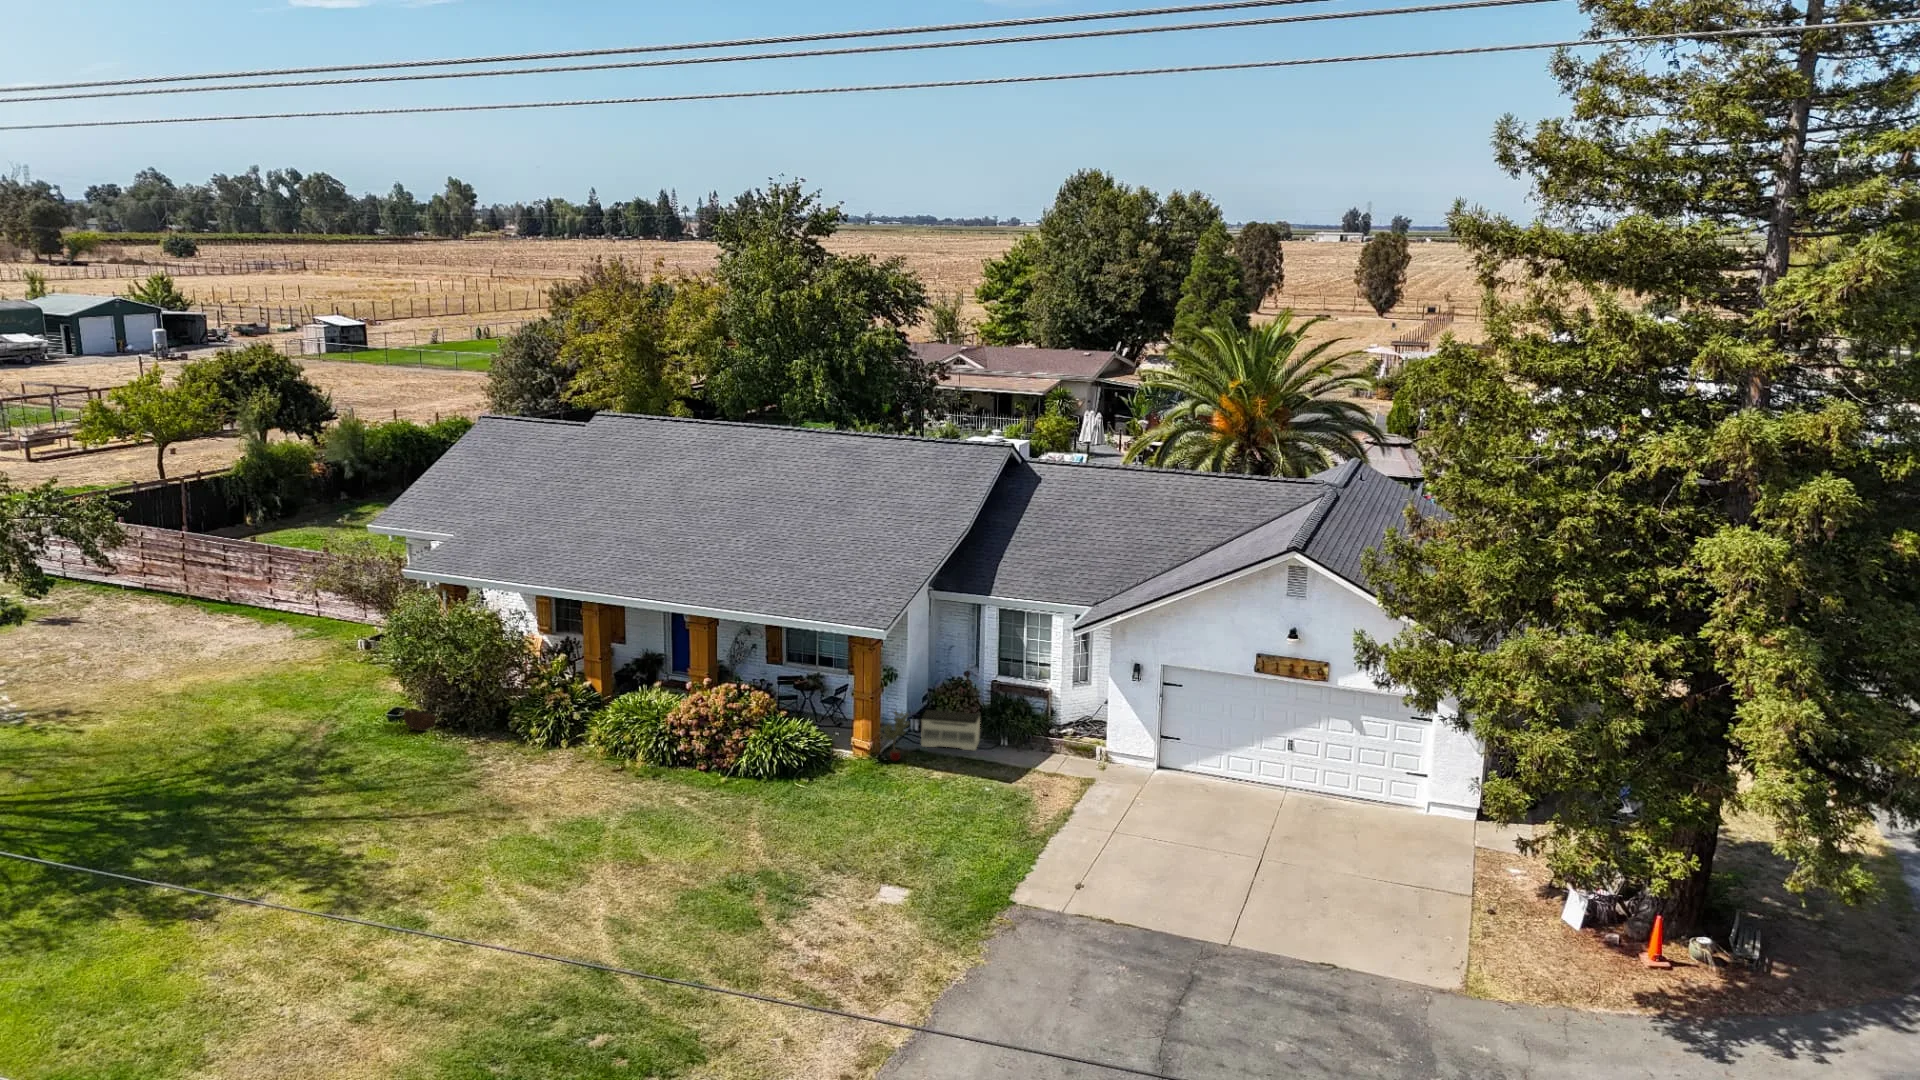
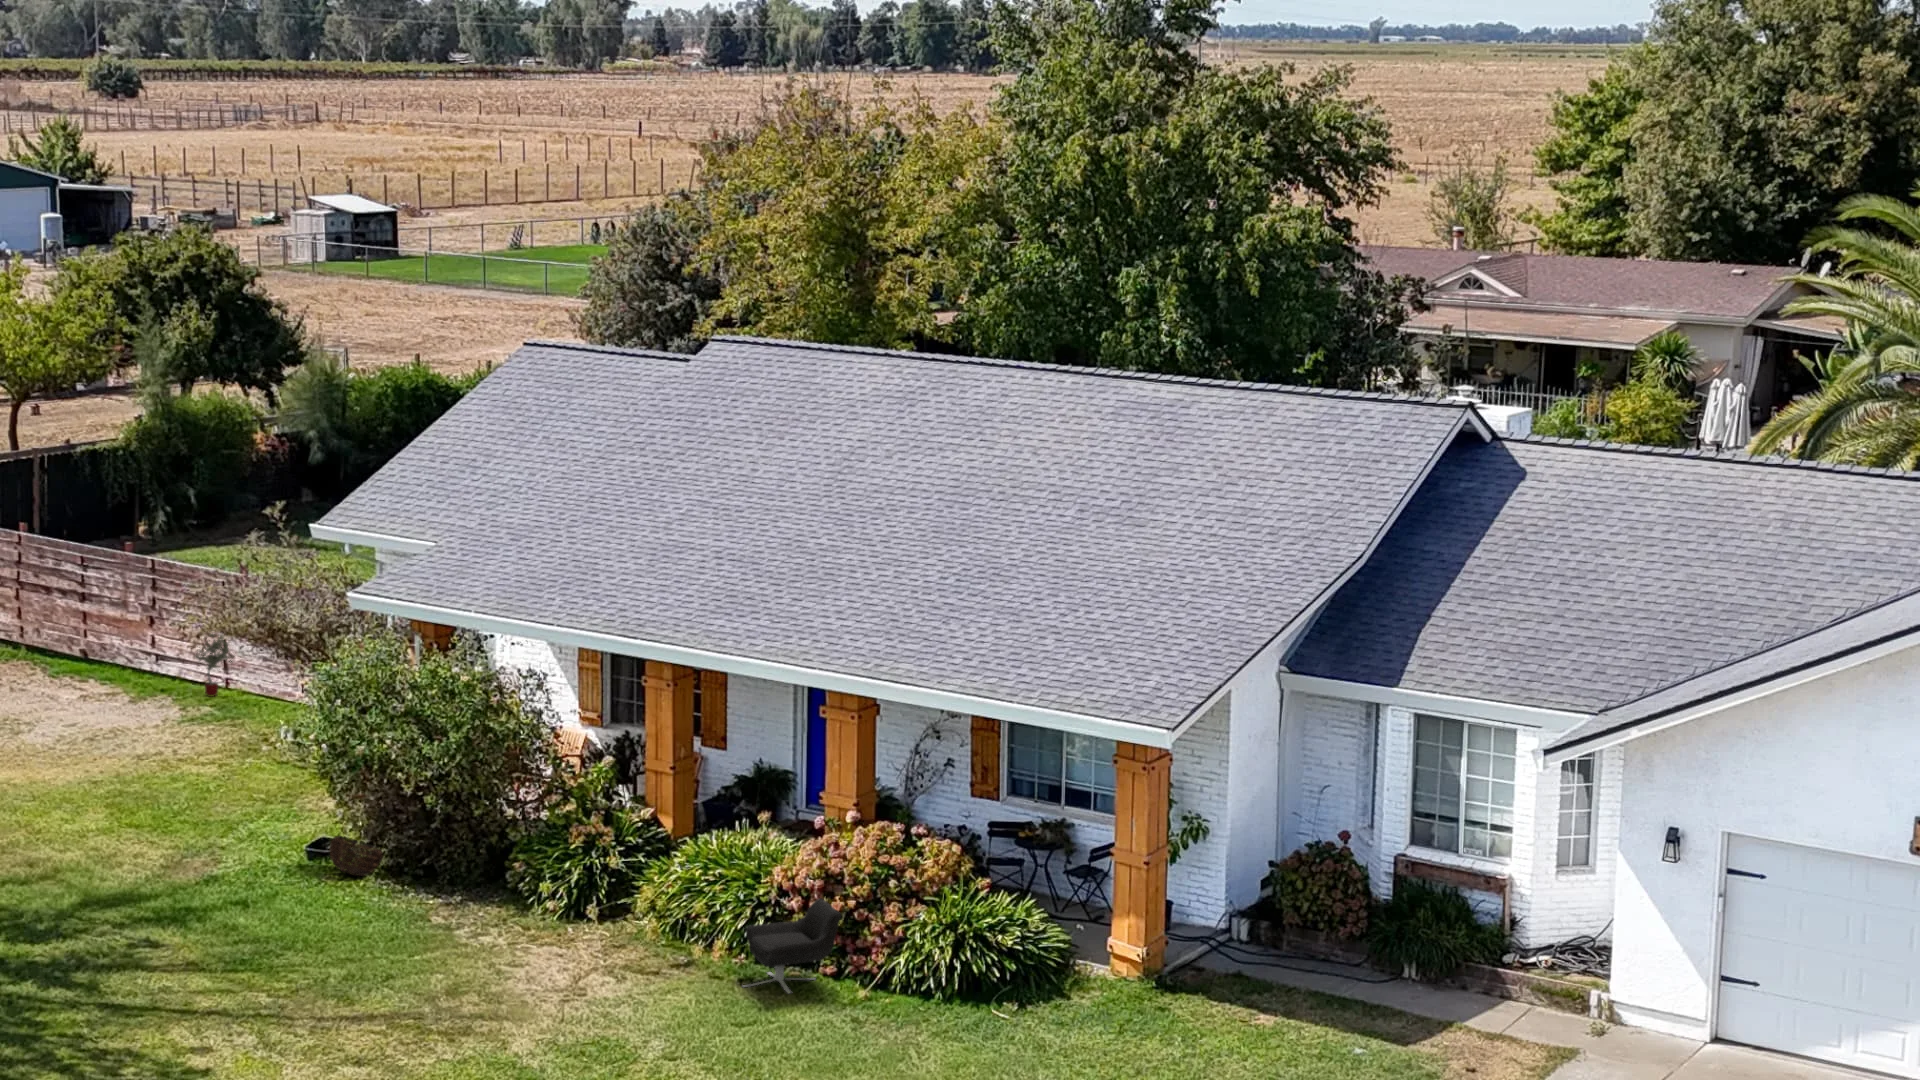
bench: present [921,710,980,750] -> none [1247,900,1366,984]
potted tree: present [881,711,909,761] -> present [195,634,234,697]
lounge chair: none [656,730,710,784] -> present [744,898,841,993]

